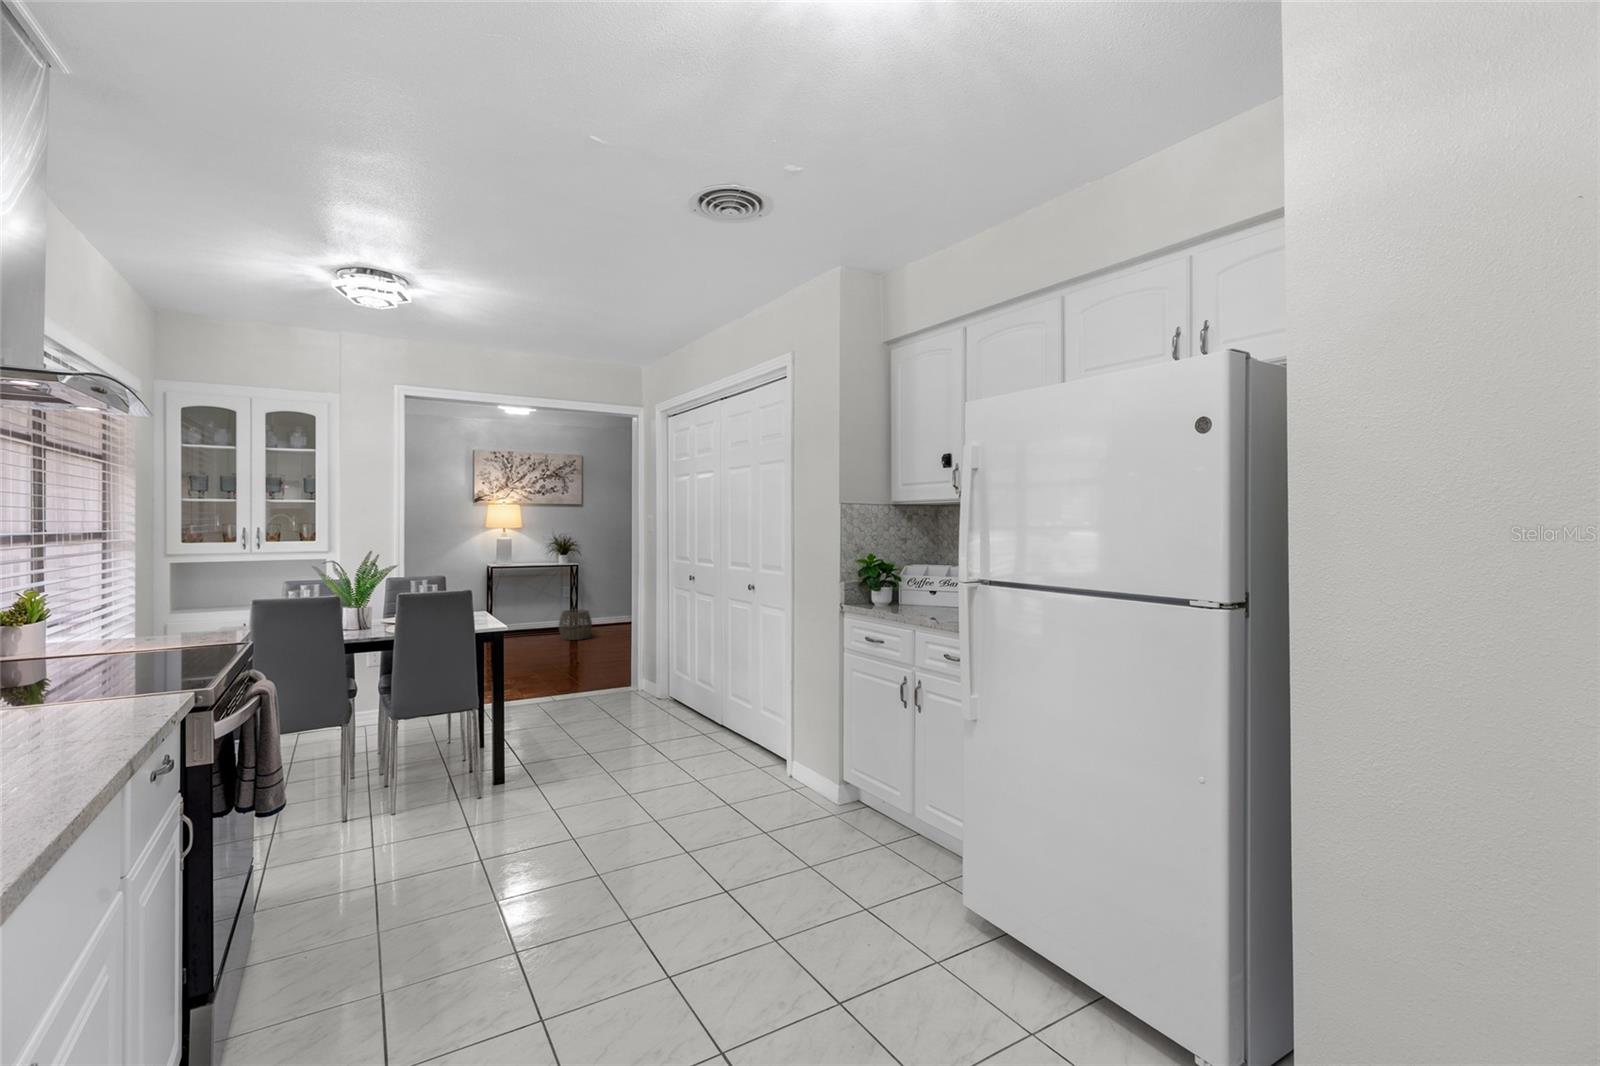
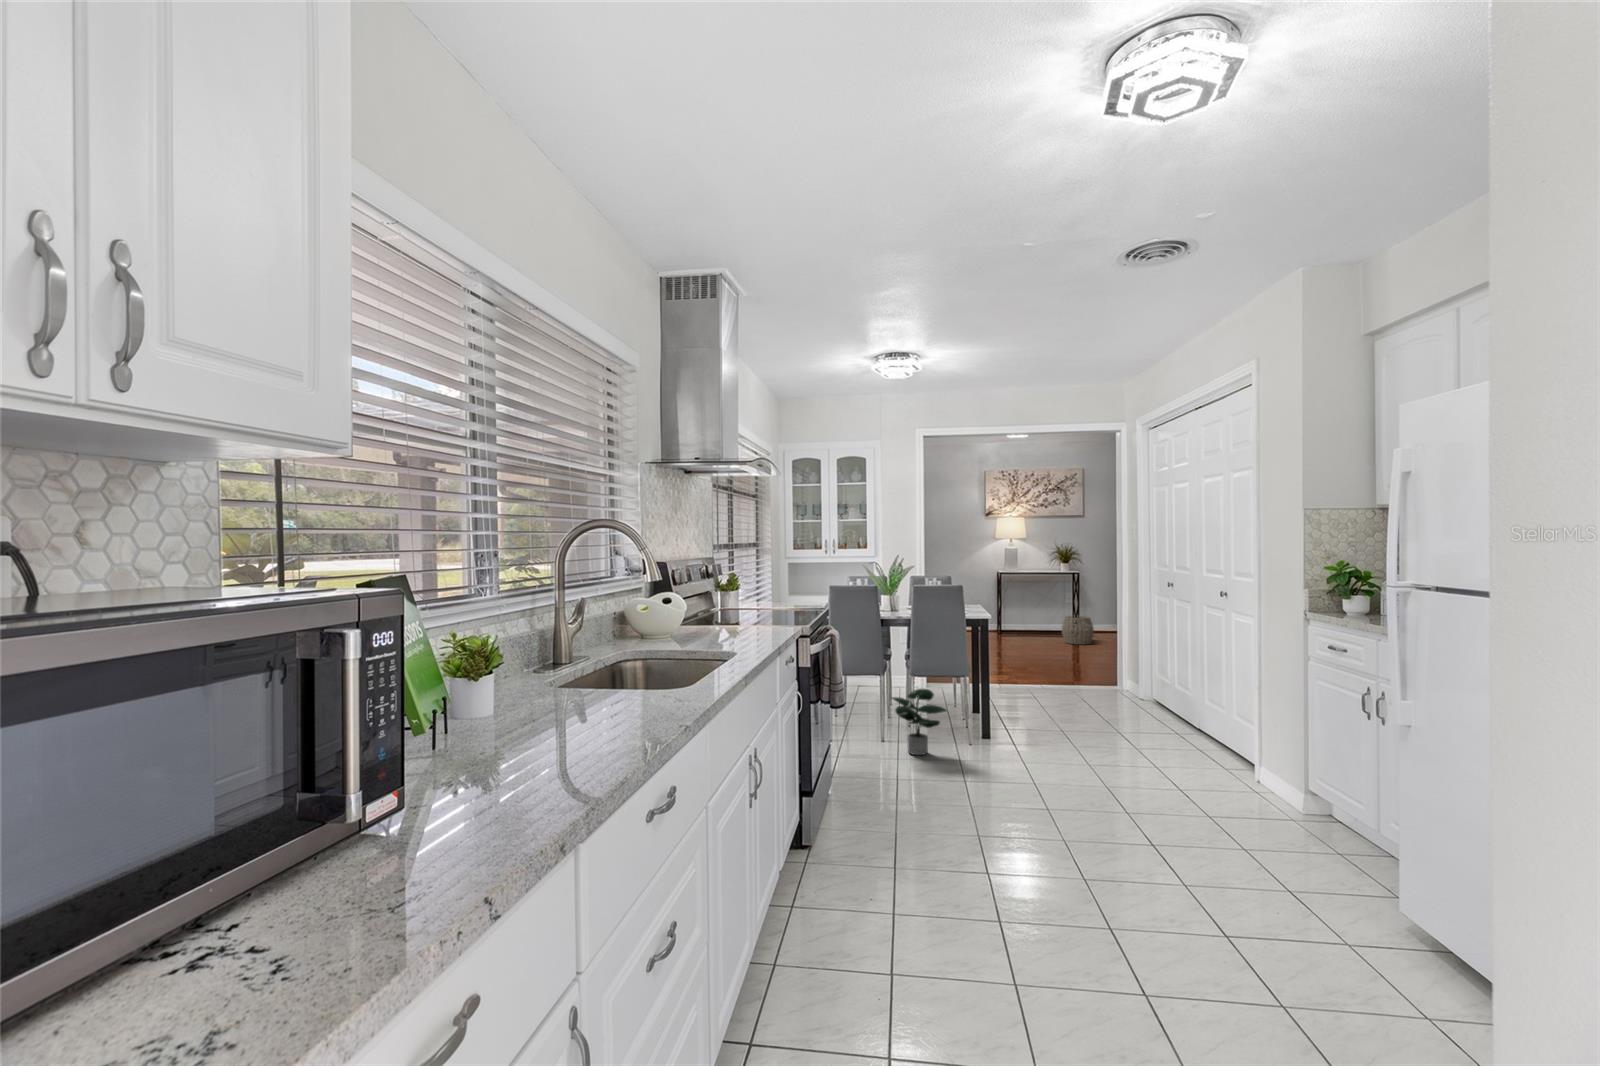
potted plant: none [360,731,450,828] -> present [892,689,947,755]

